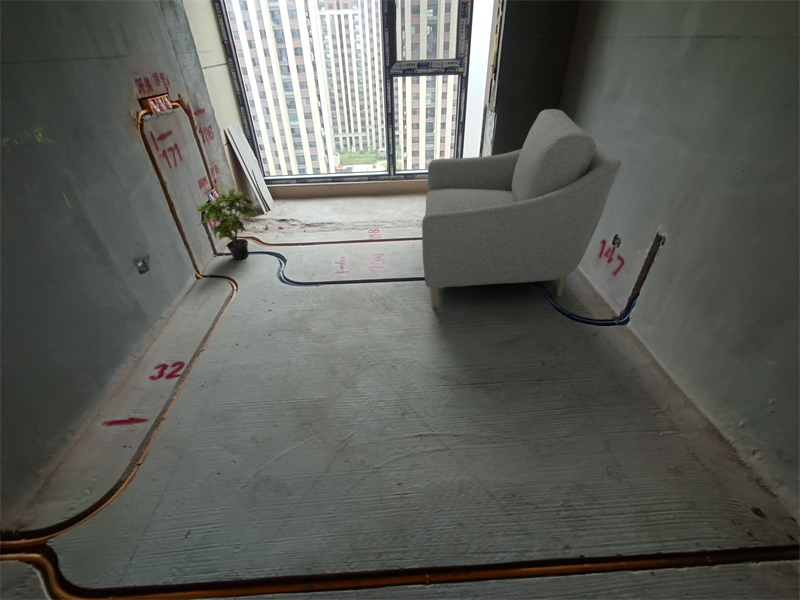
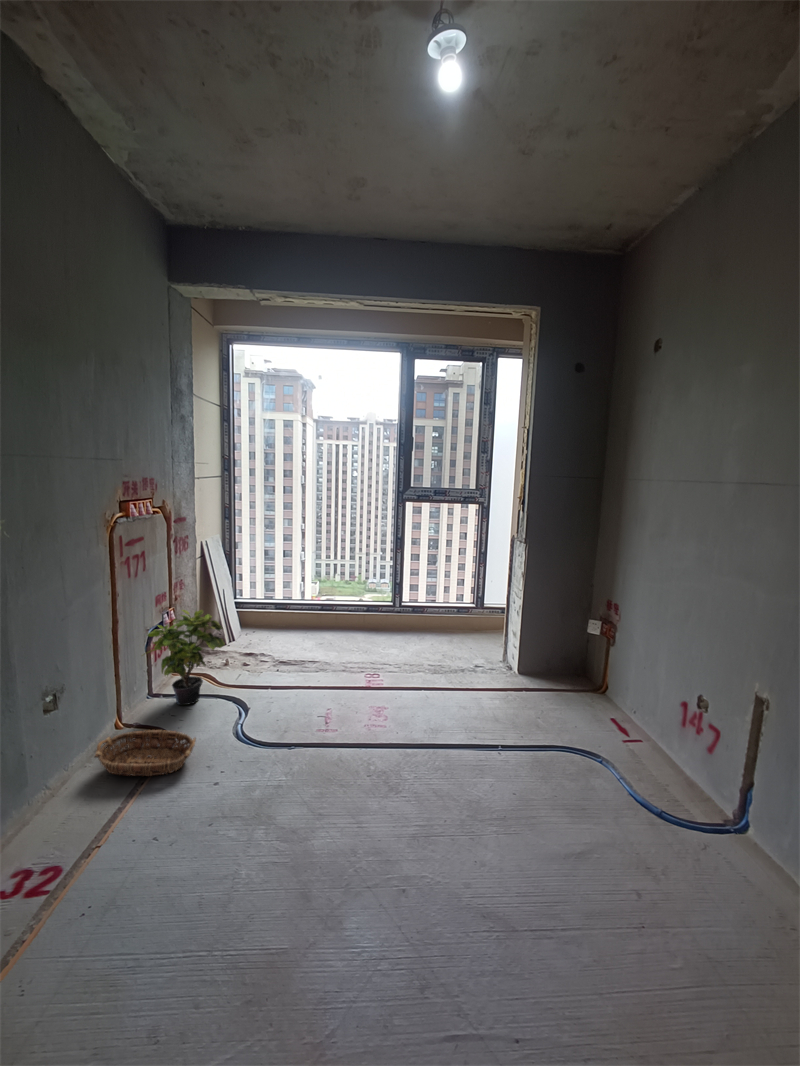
chair: present [422,109,621,308] -> none [444,549,704,796]
basket: none [174,268,255,305] -> present [95,730,196,776]

